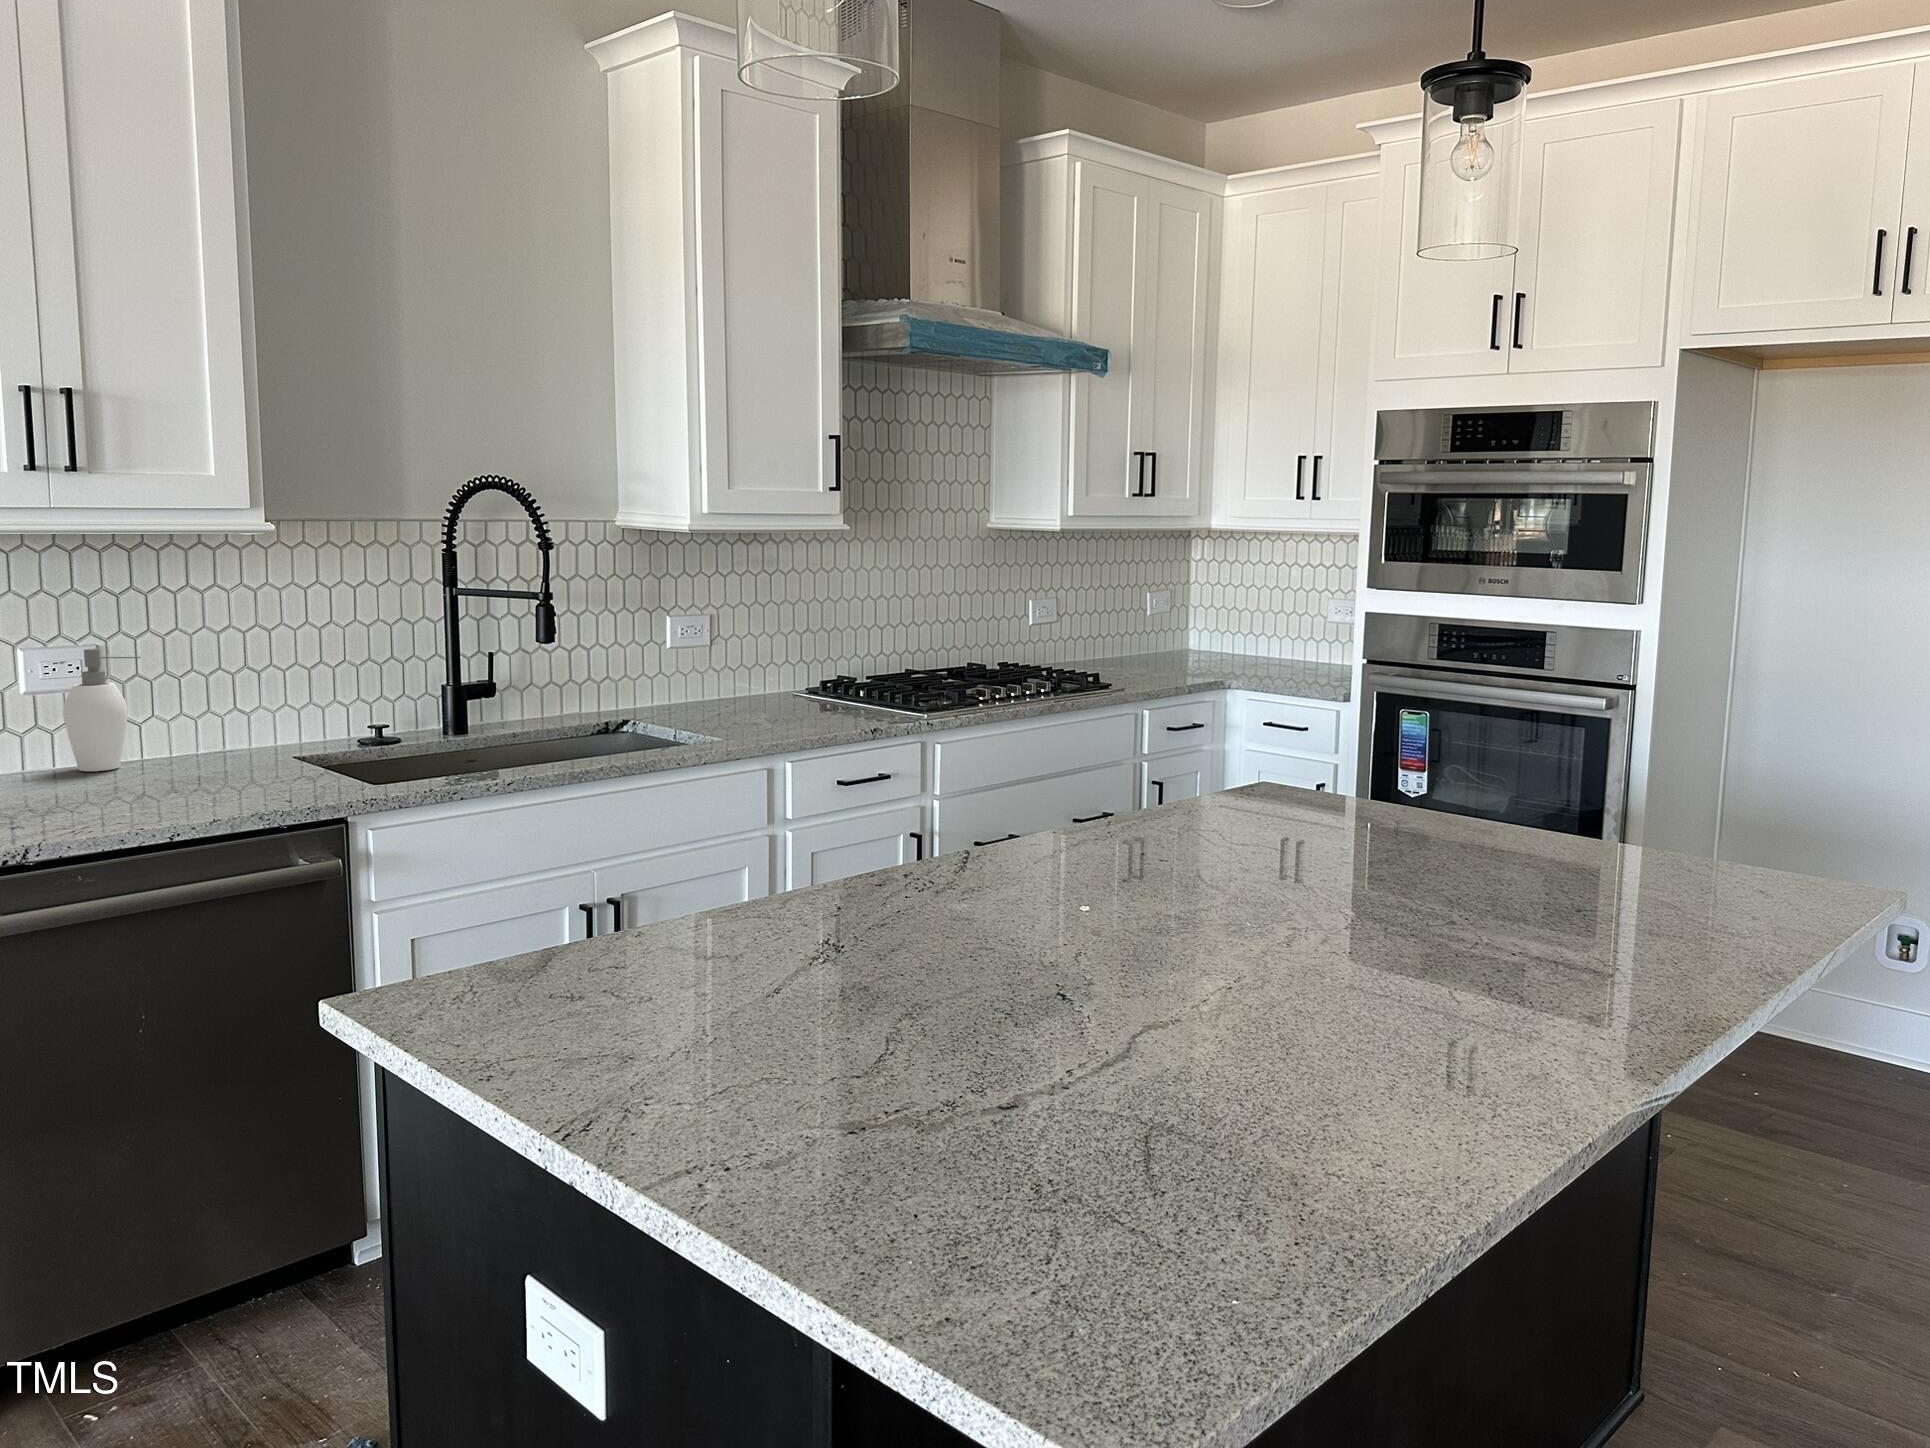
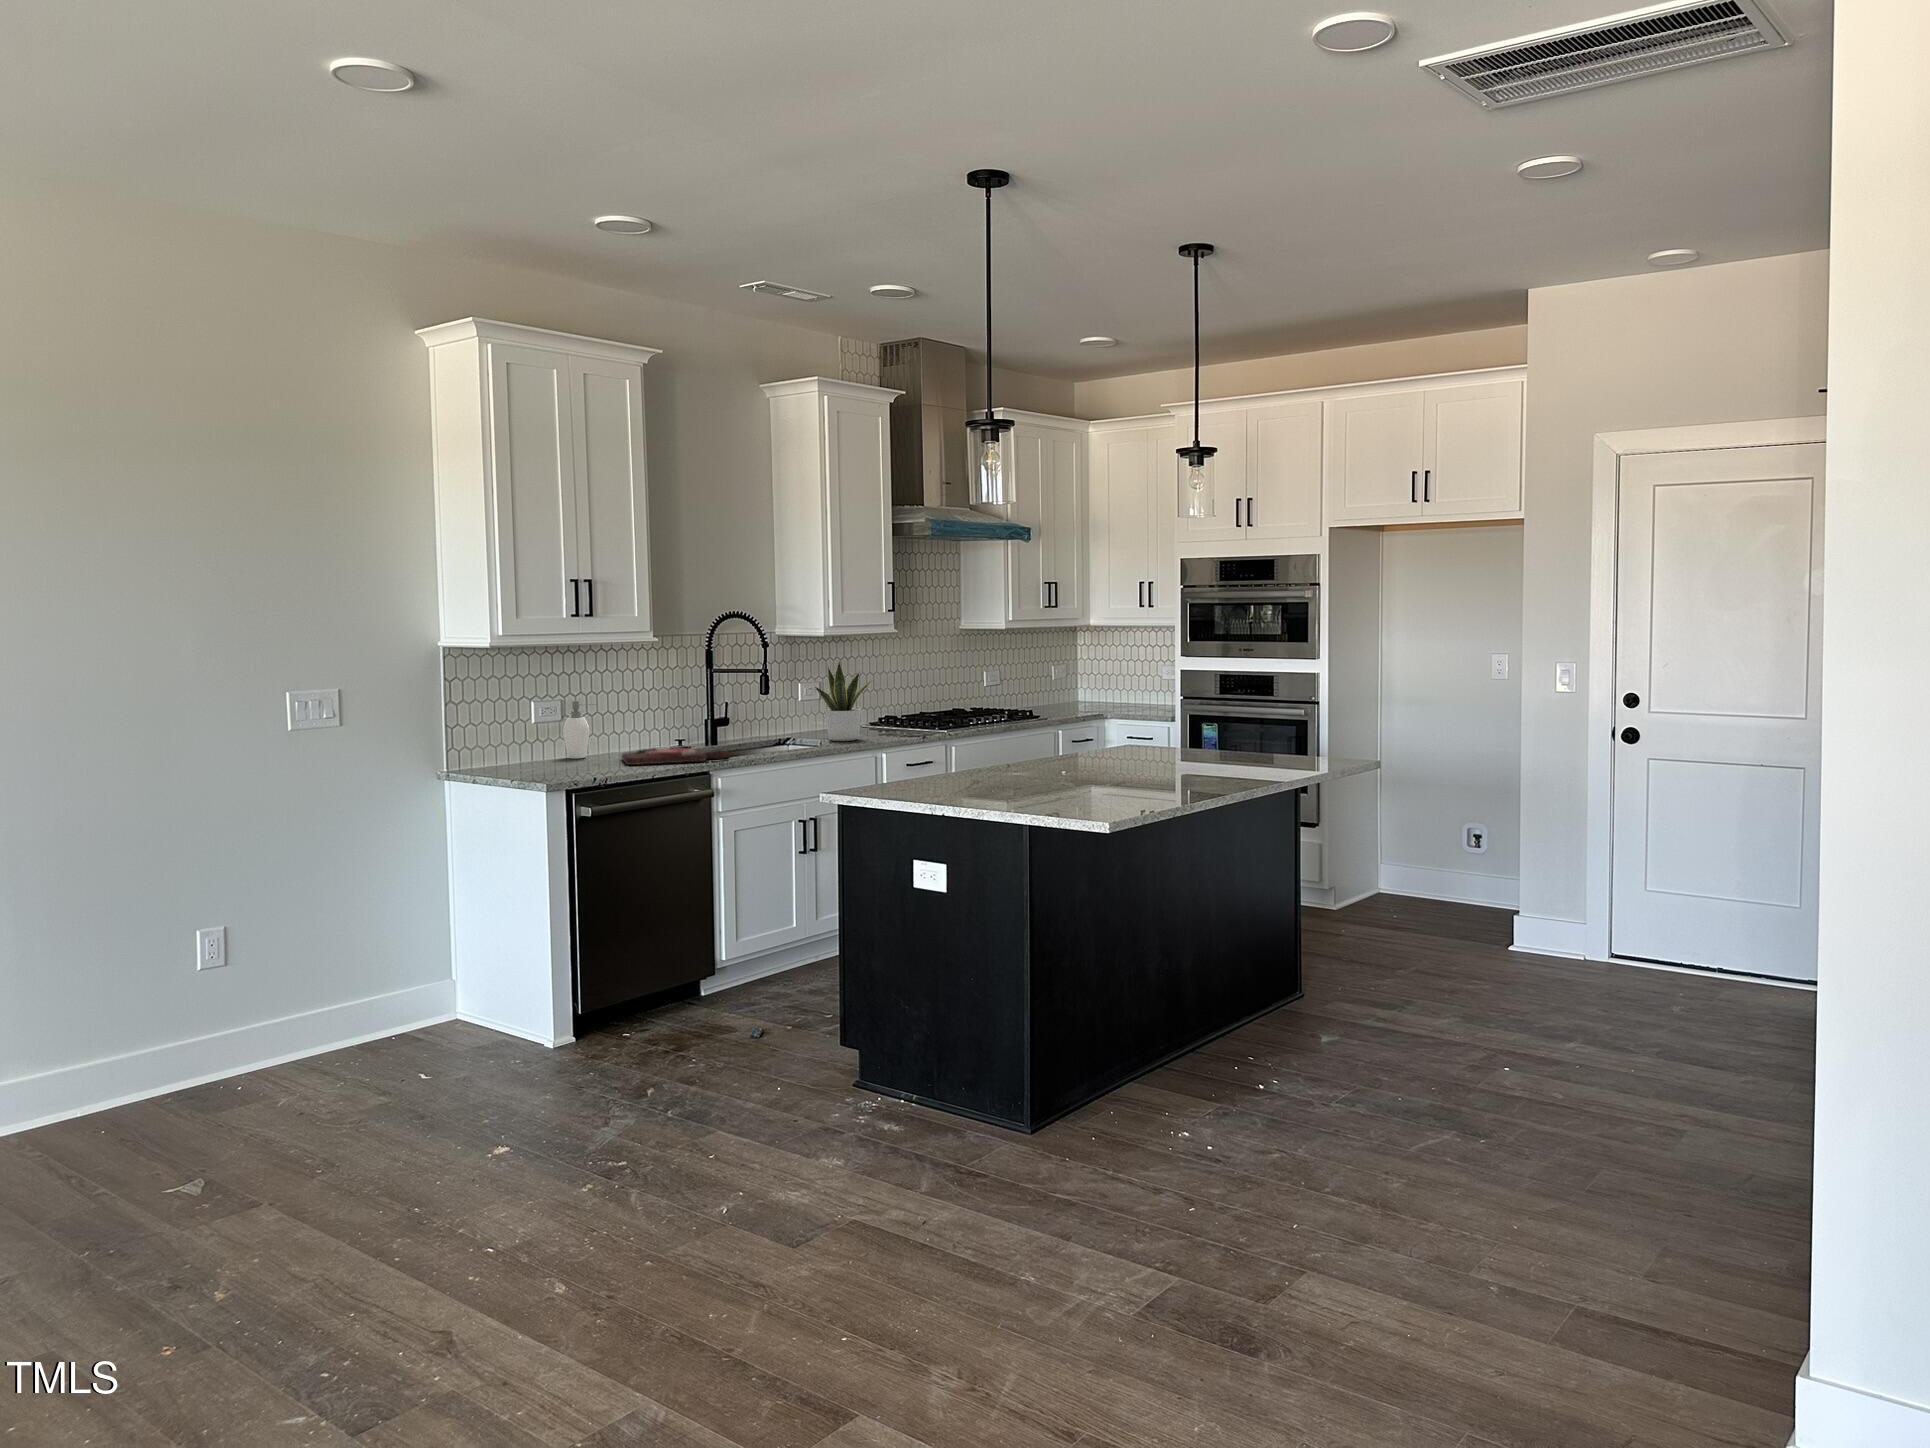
potted plant: none [652,576,770,738] -> present [815,662,870,741]
cutting board: none [142,755,410,802] -> present [621,747,729,765]

